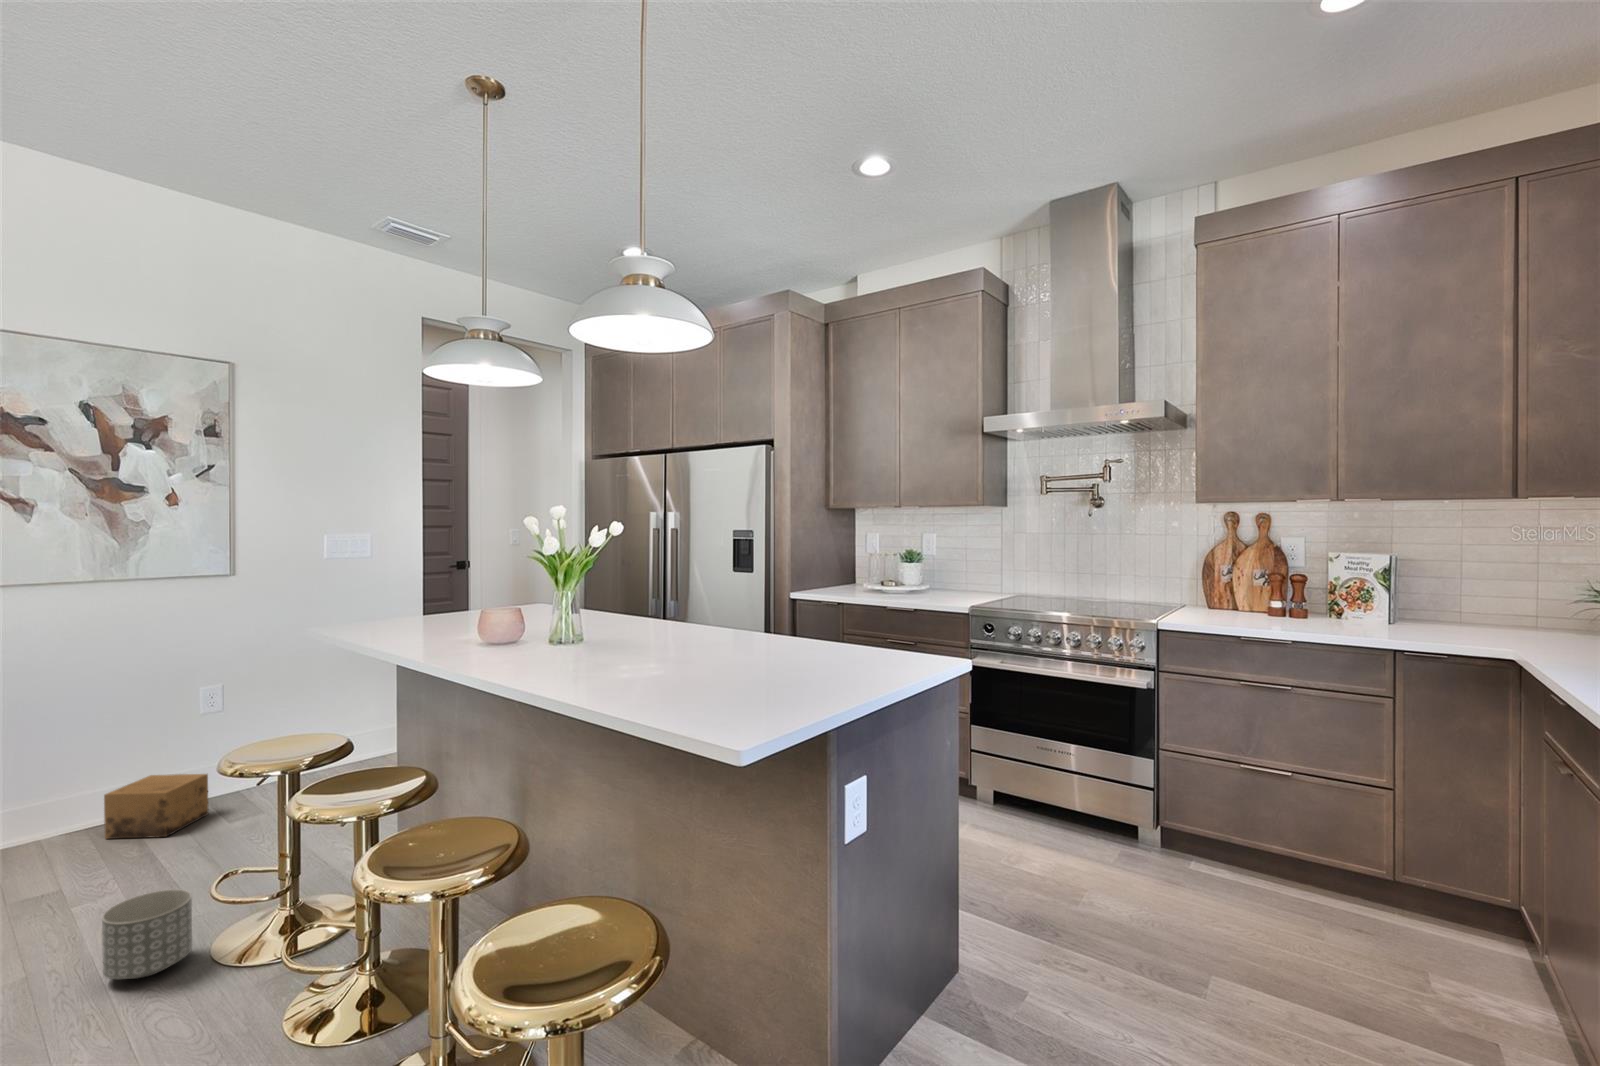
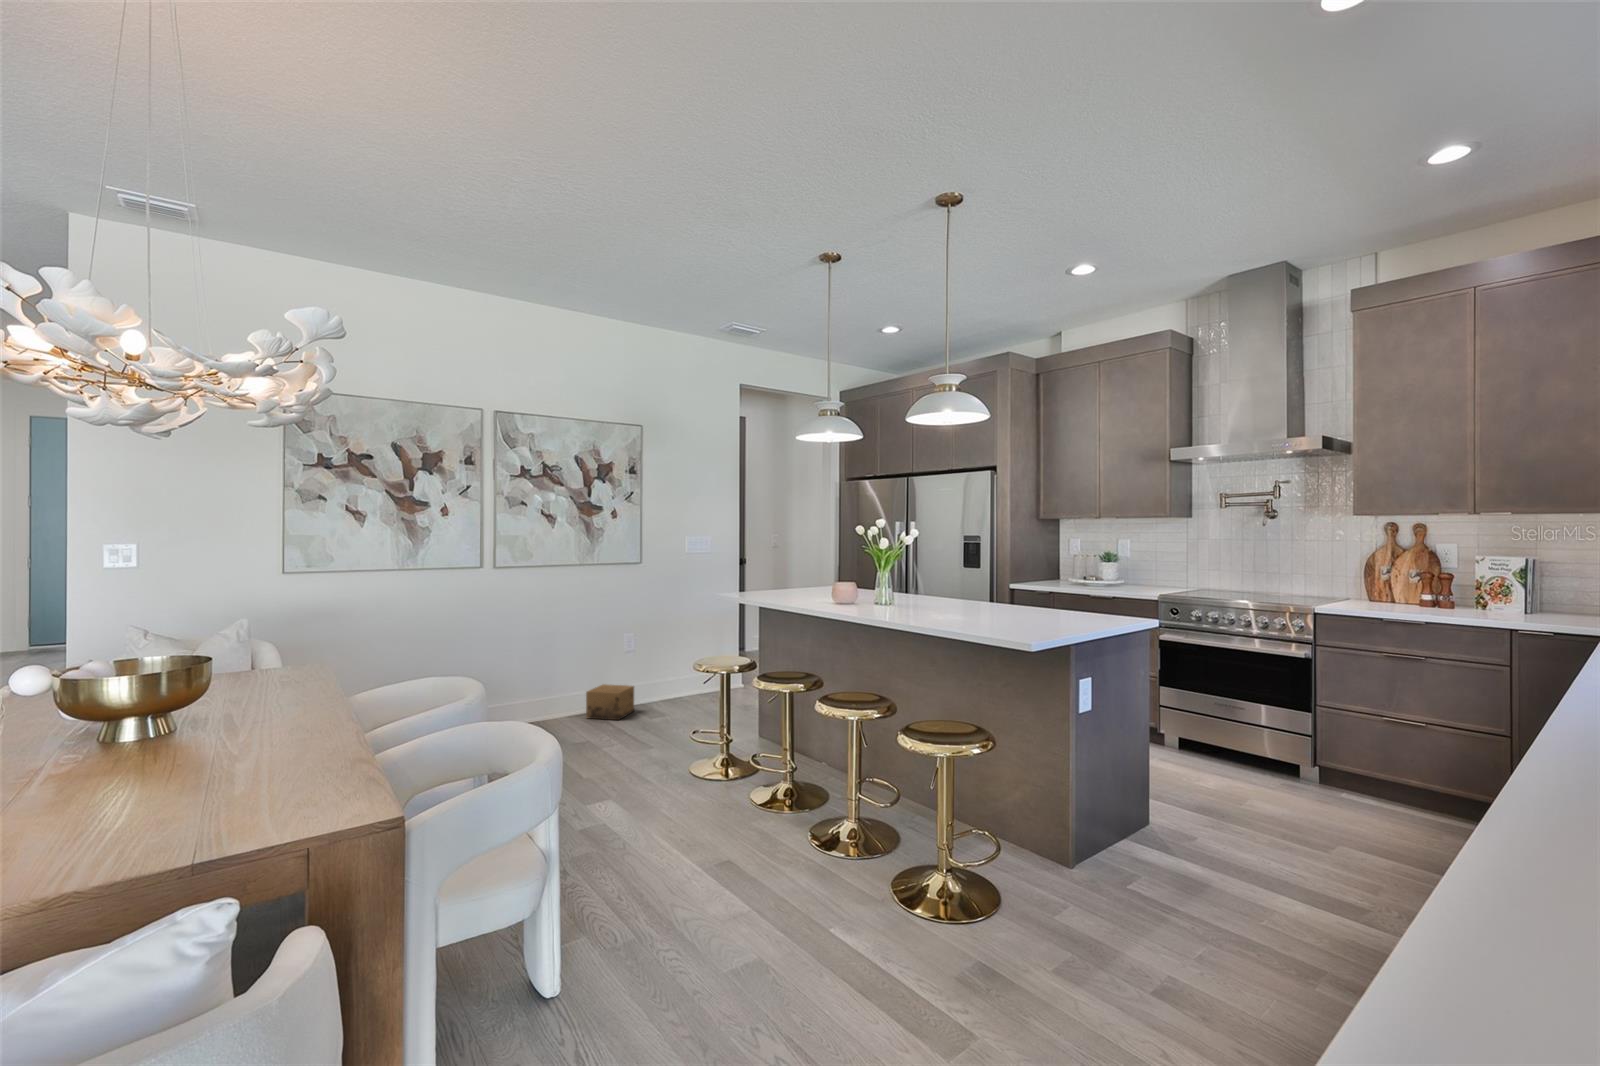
planter: present [102,889,192,979] -> none [633,735,671,778]

